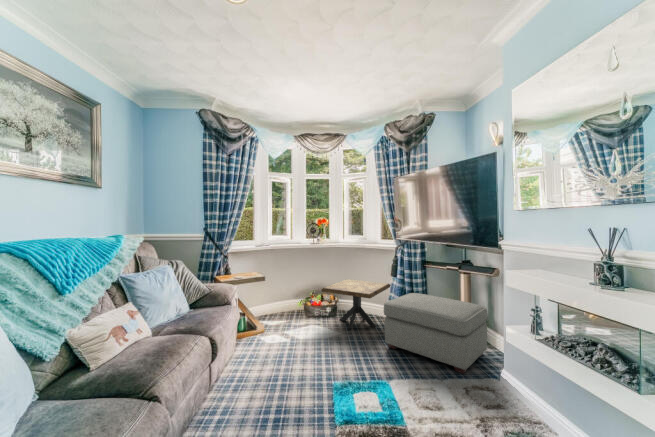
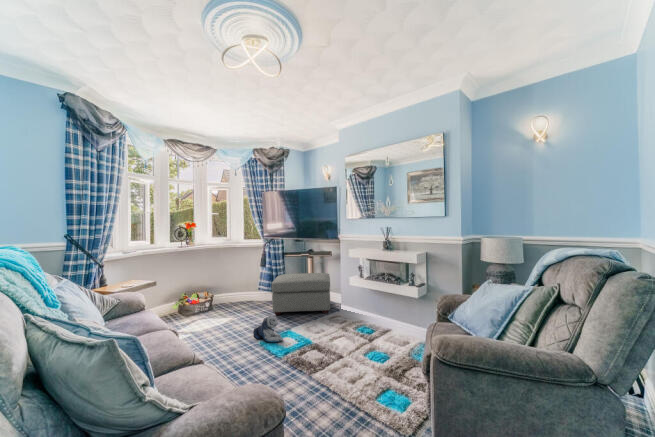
side table: present [321,279,391,330] -> none [206,273,256,315]
plush toy: none [332,349,361,391] -> present [253,316,283,343]

